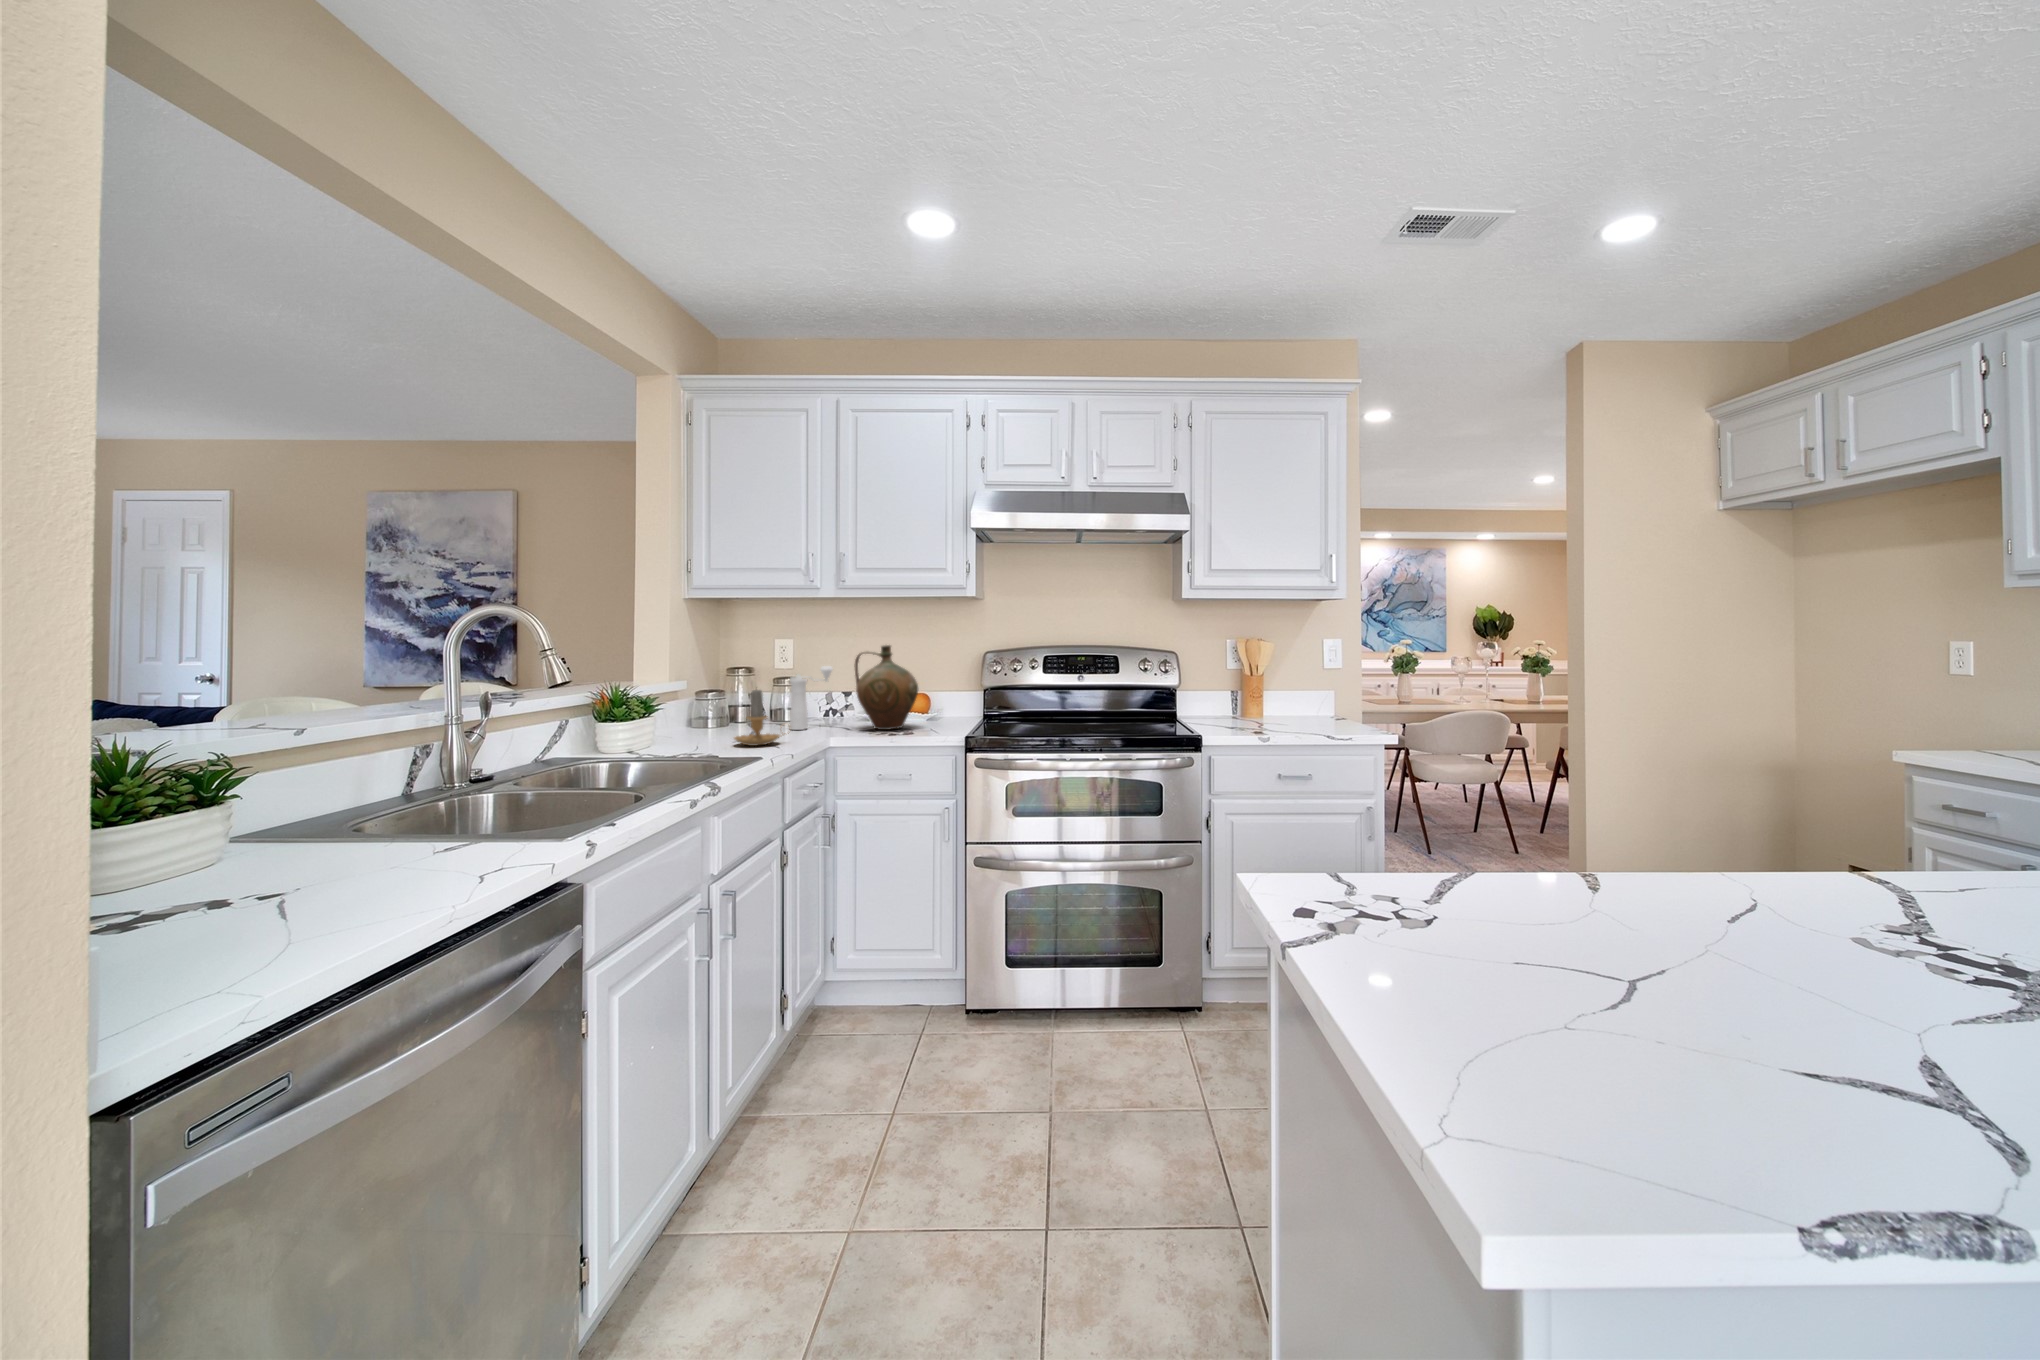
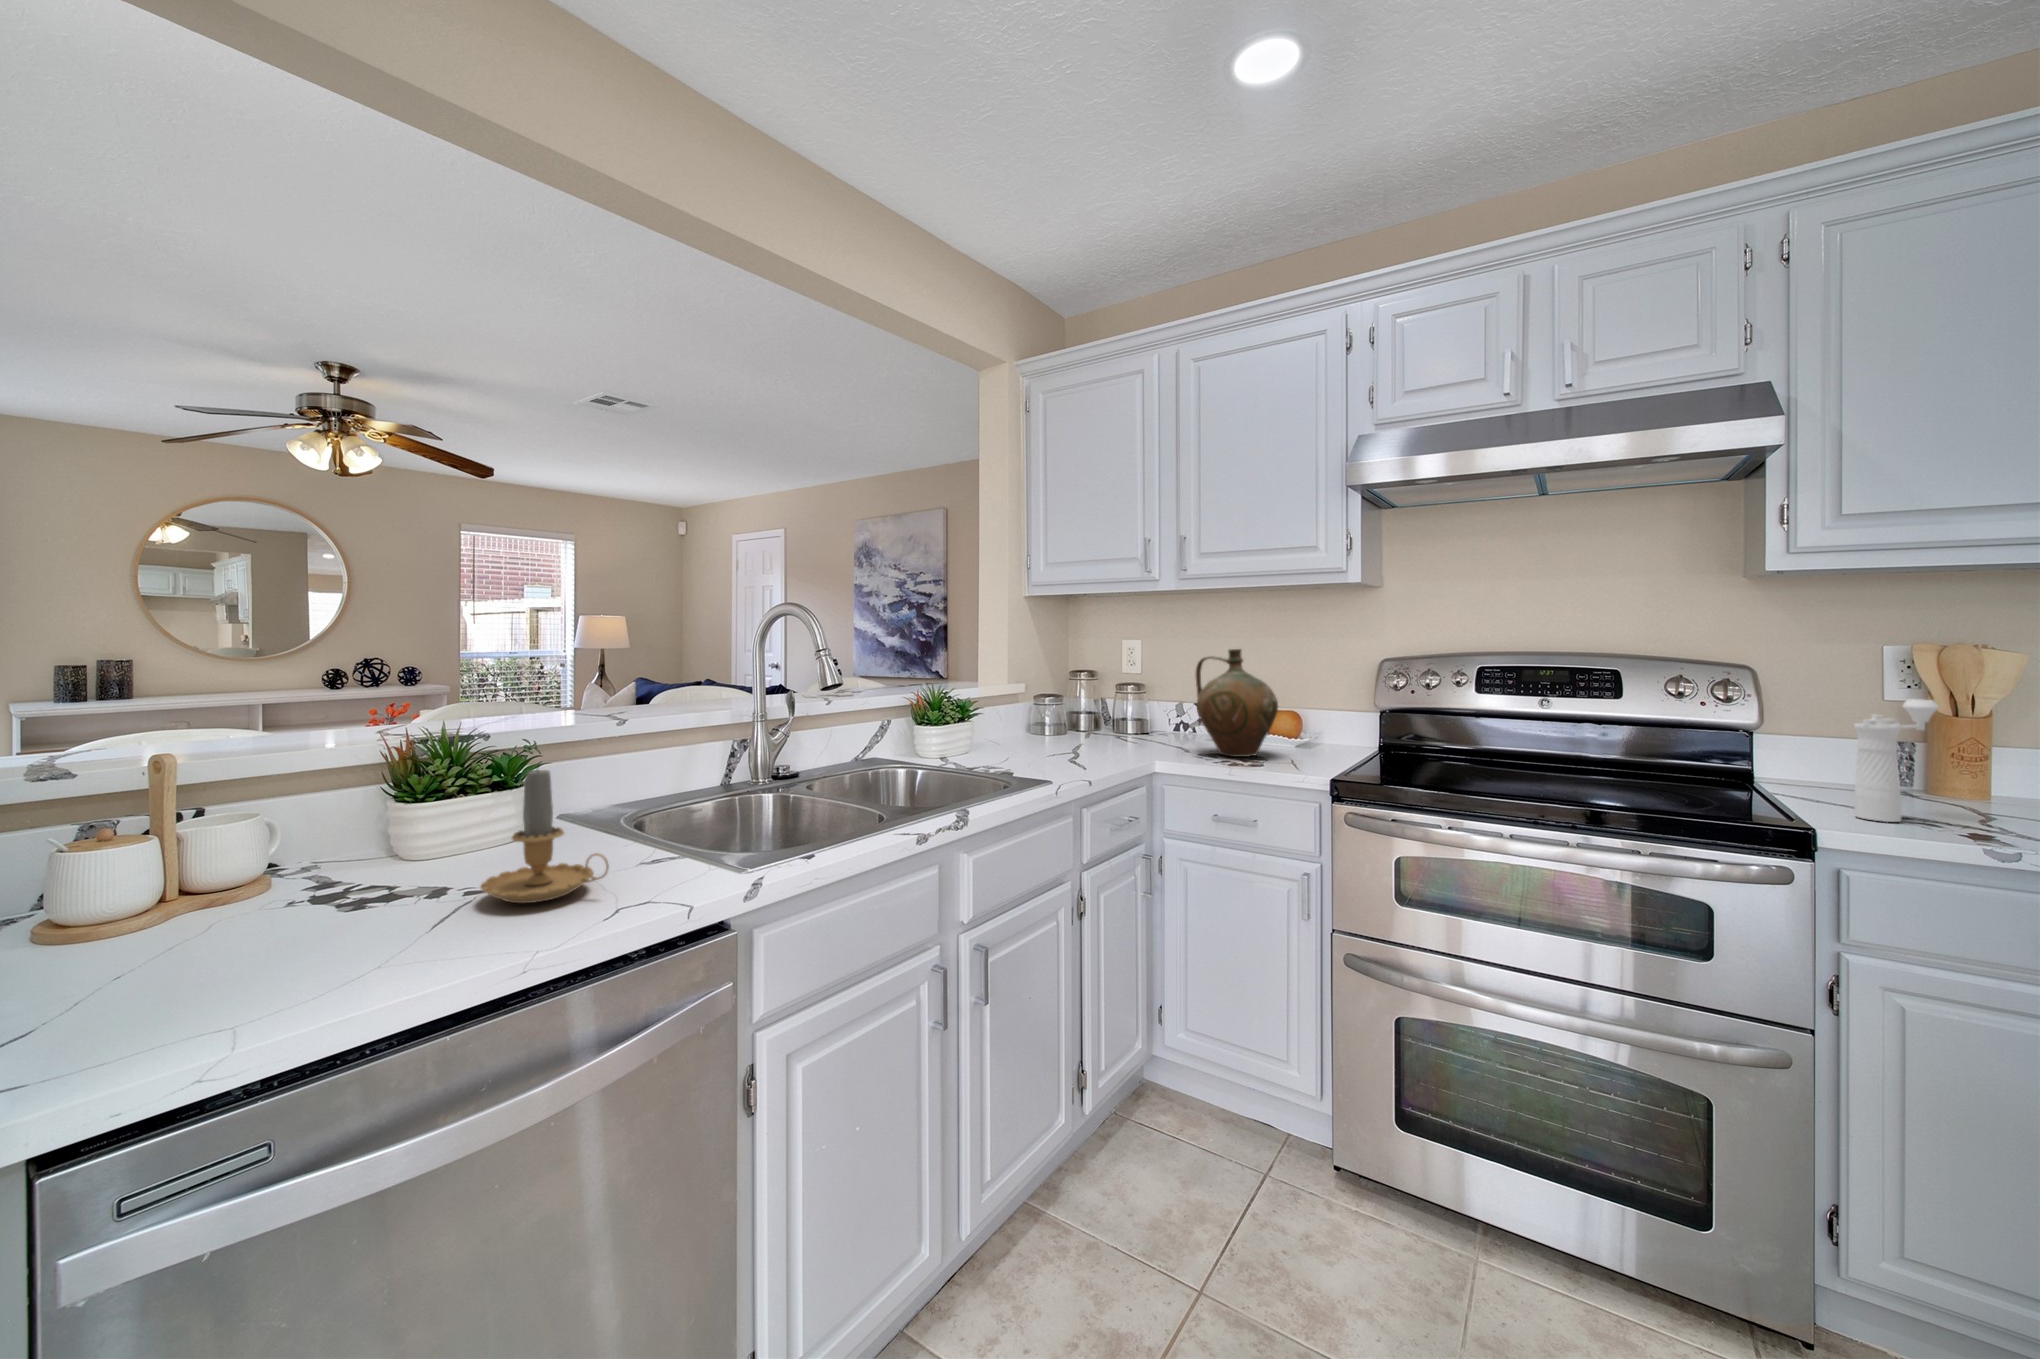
pepper mill: present [790,666,833,730] -> present [1854,699,1939,822]
candle: present [734,690,790,746] -> present [481,769,609,903]

